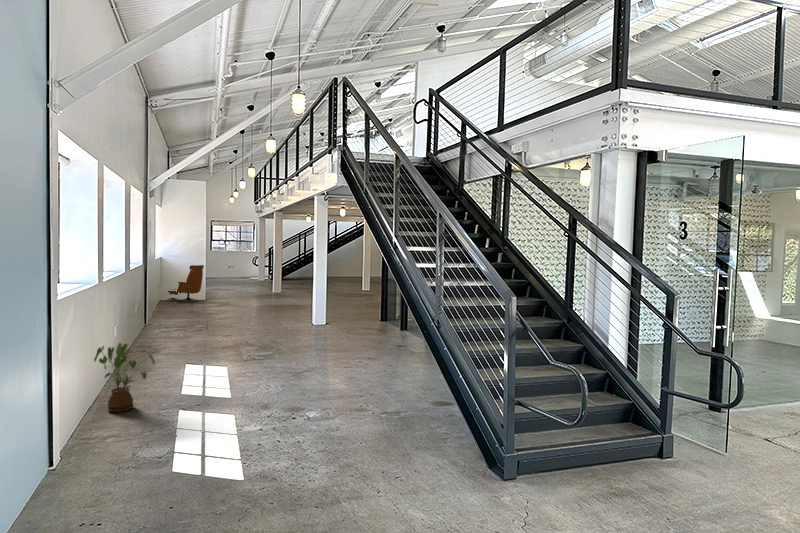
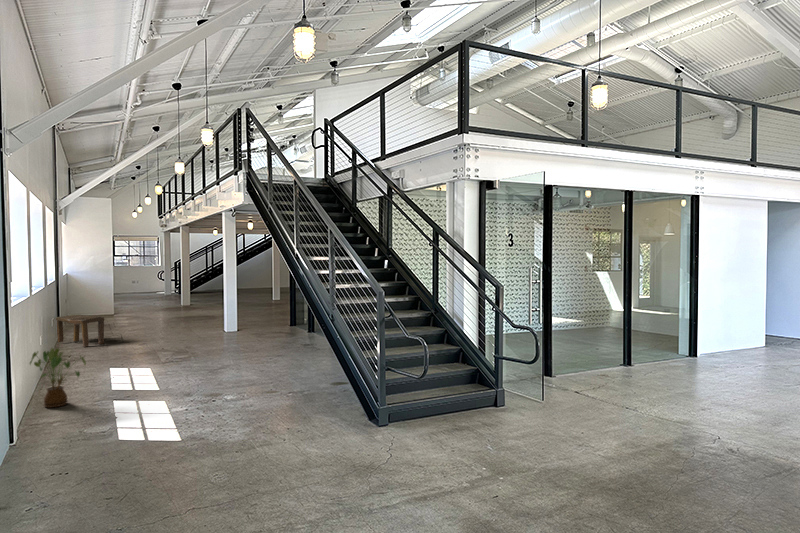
lounge chair: present [166,265,204,302] -> none [68,280,110,318]
bench: none [145,301,191,335] -> present [56,315,104,347]

